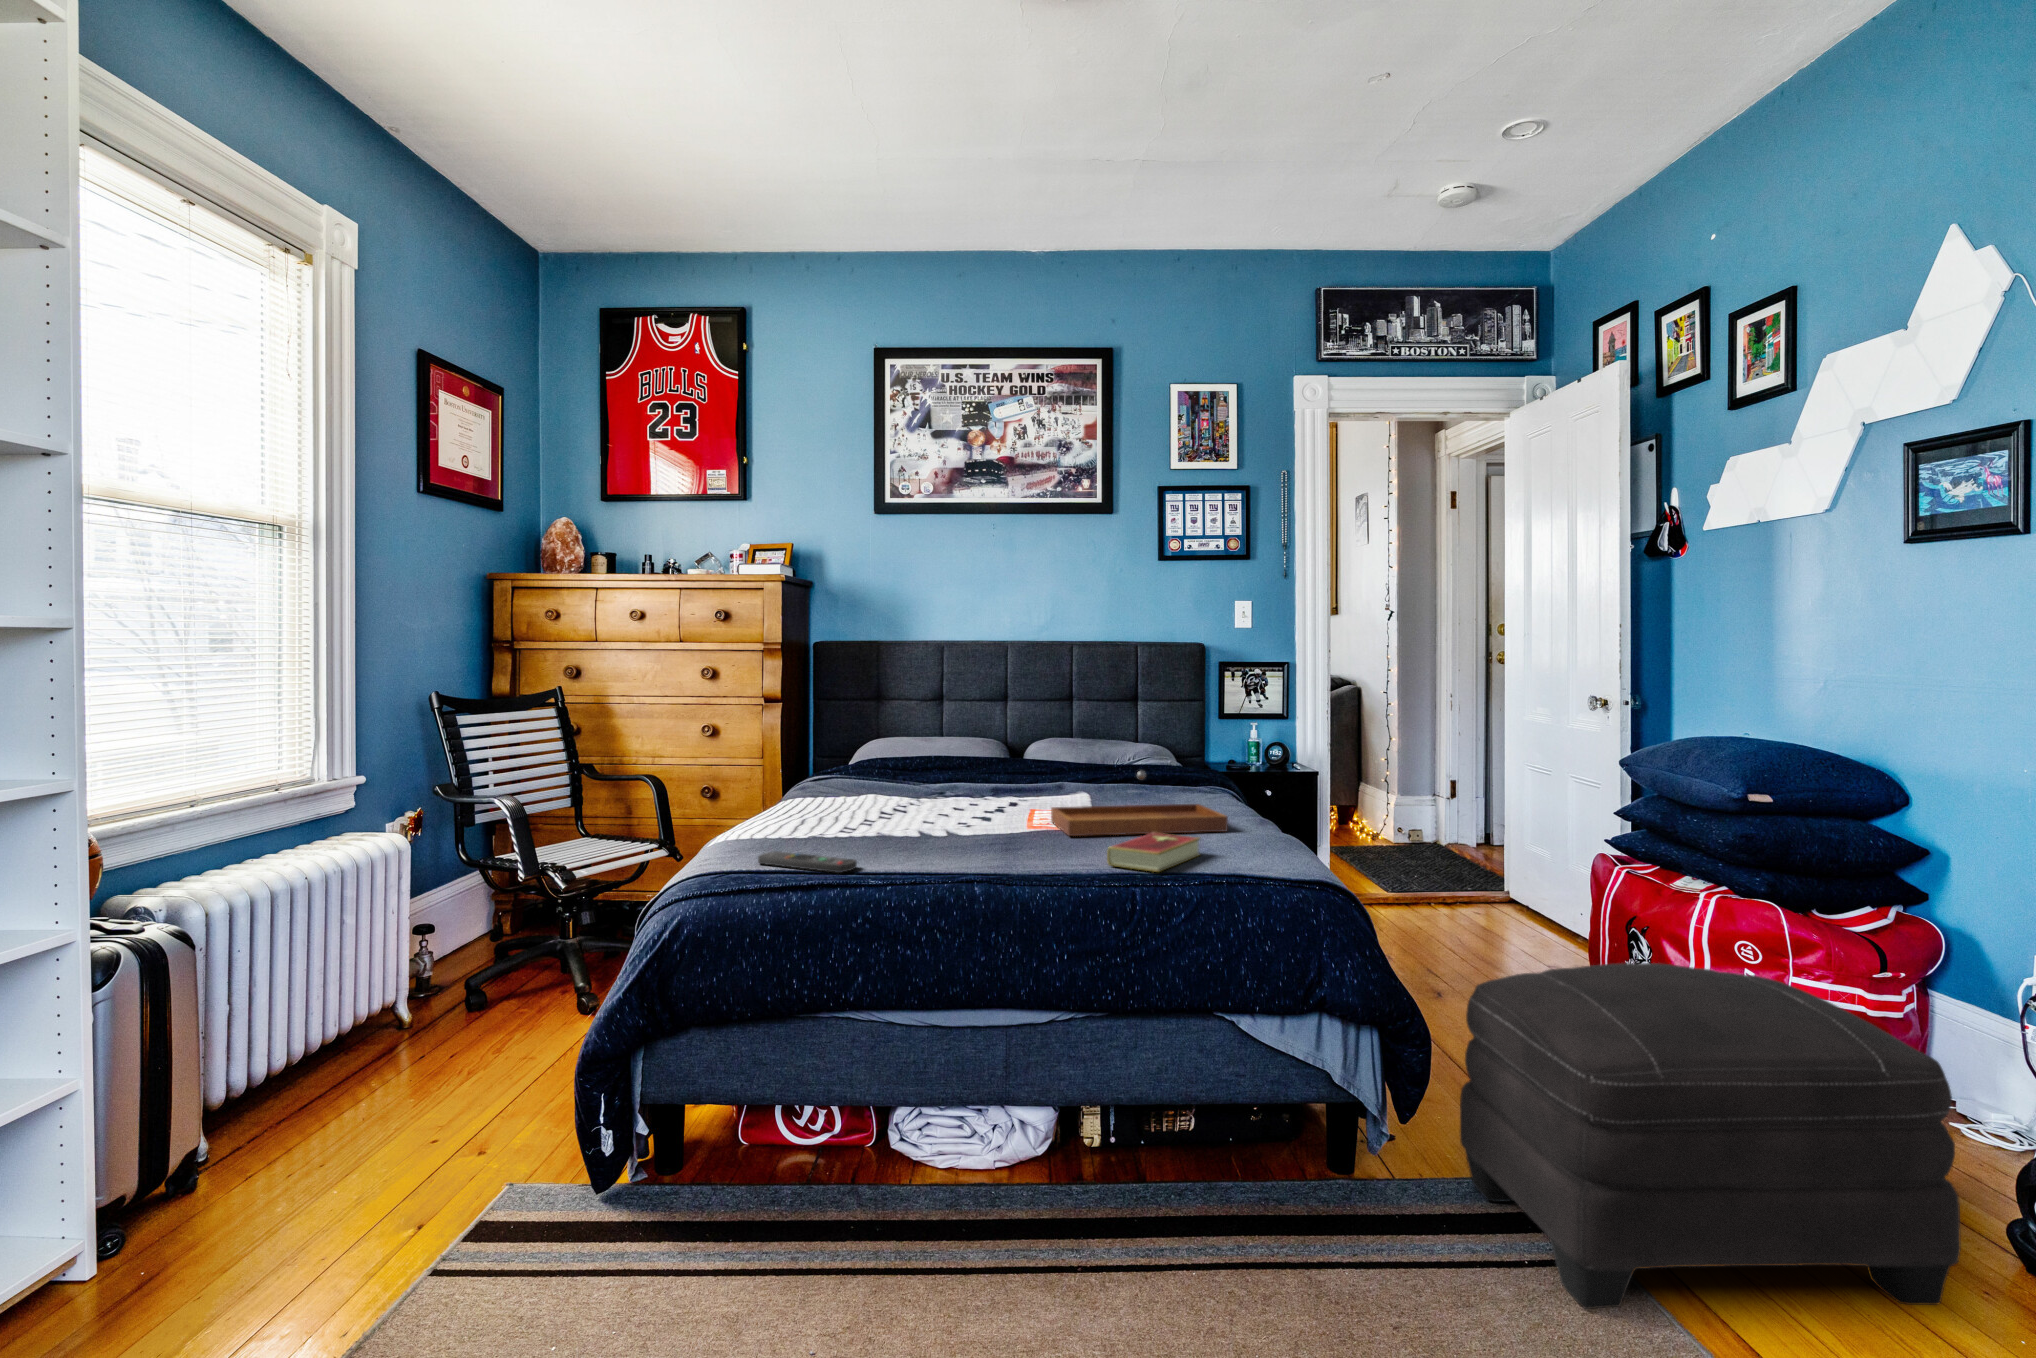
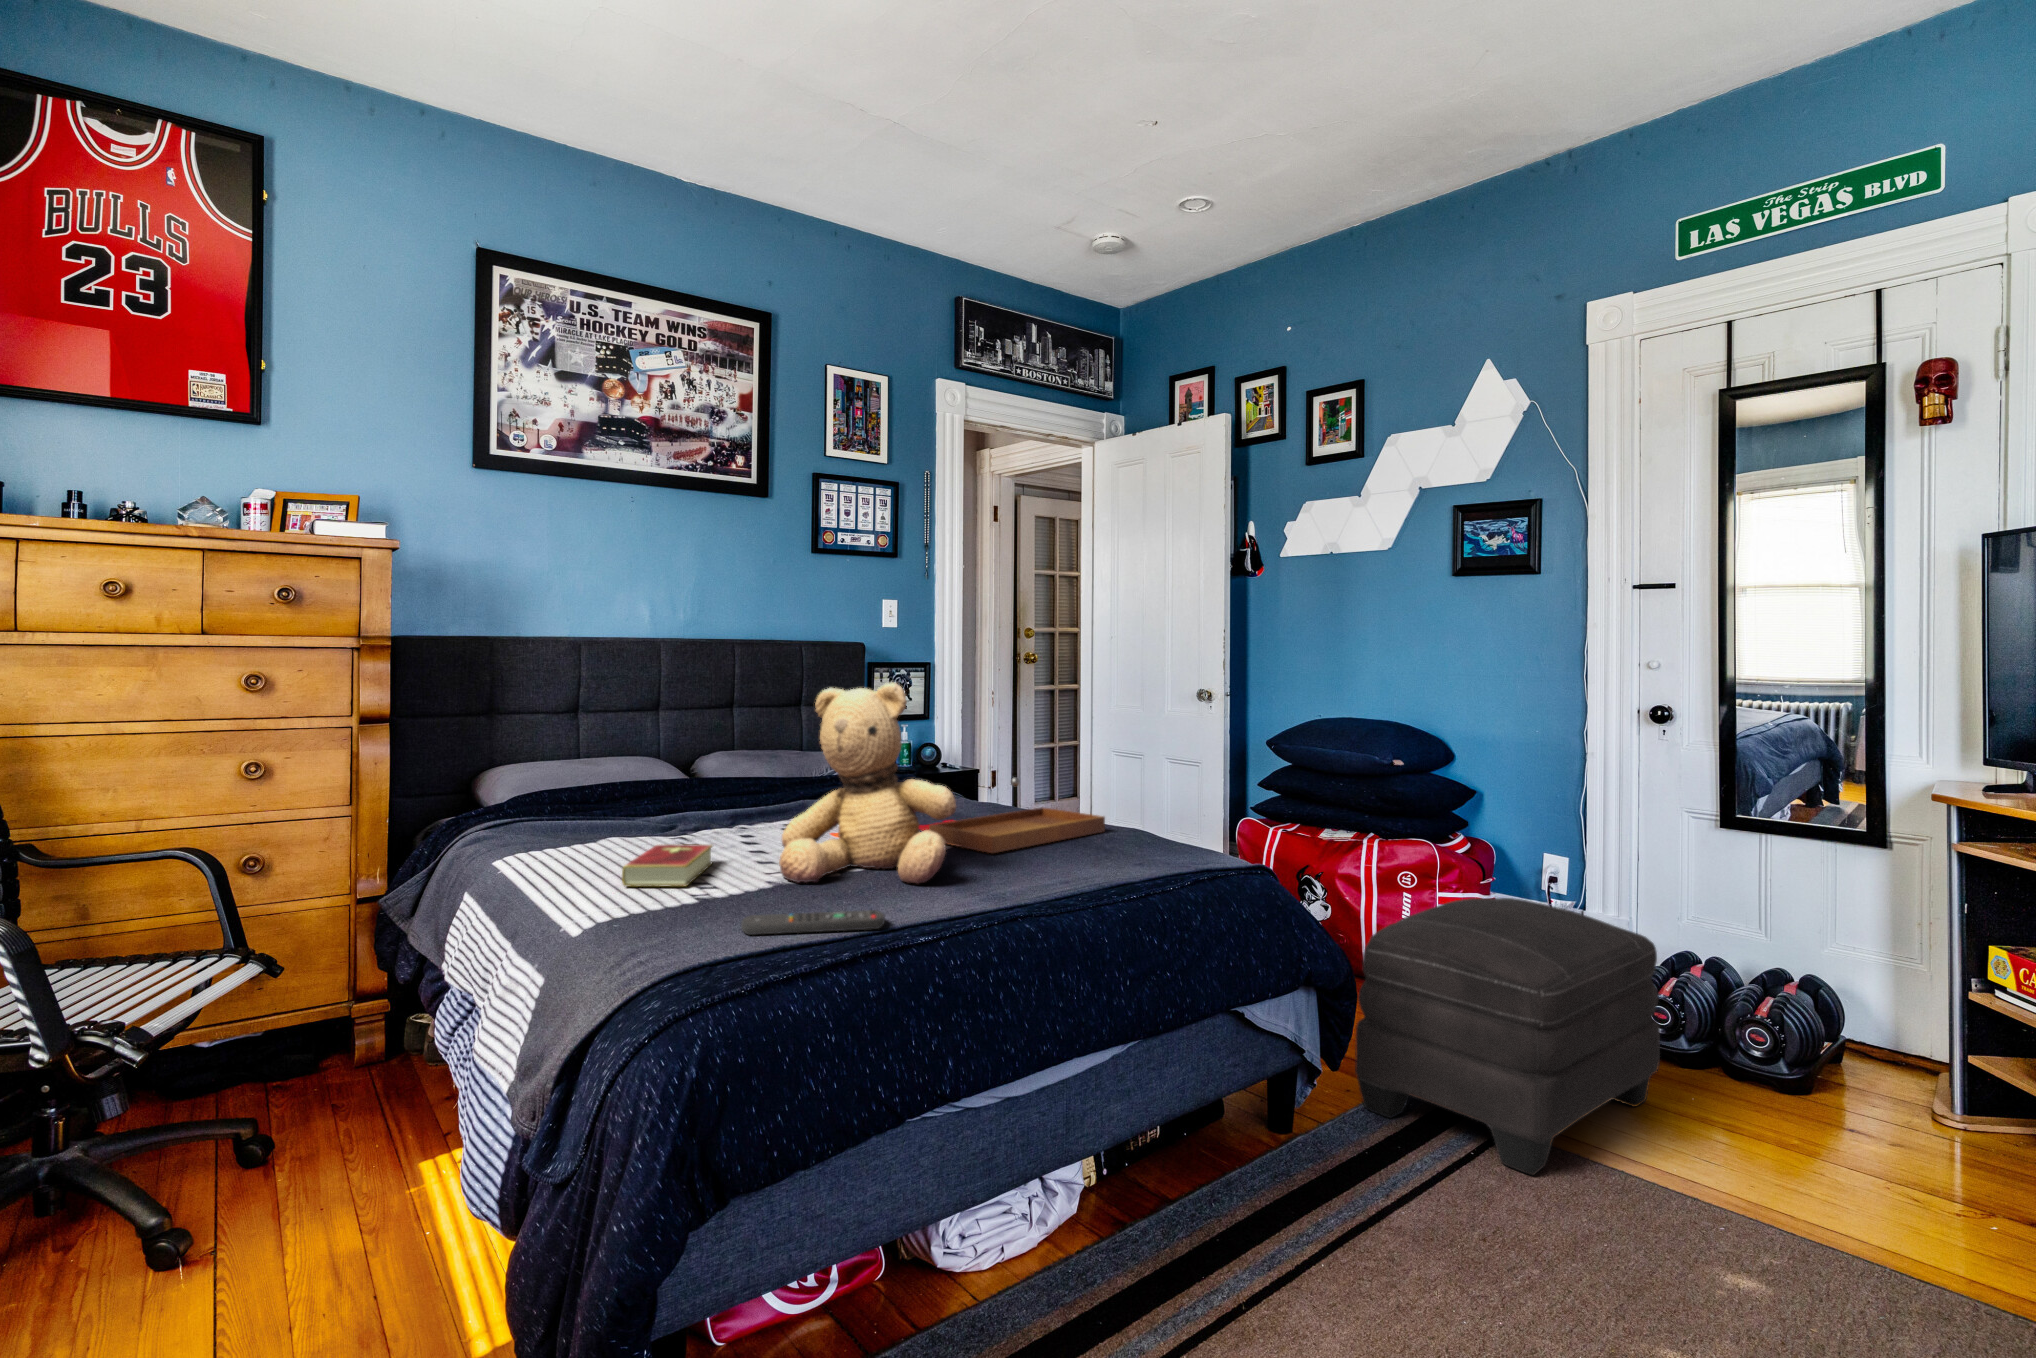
teddy bear: none [868,678,1005,849] -> present [779,682,956,883]
hardcover book: present [1107,833,1200,872] -> present [622,845,712,887]

